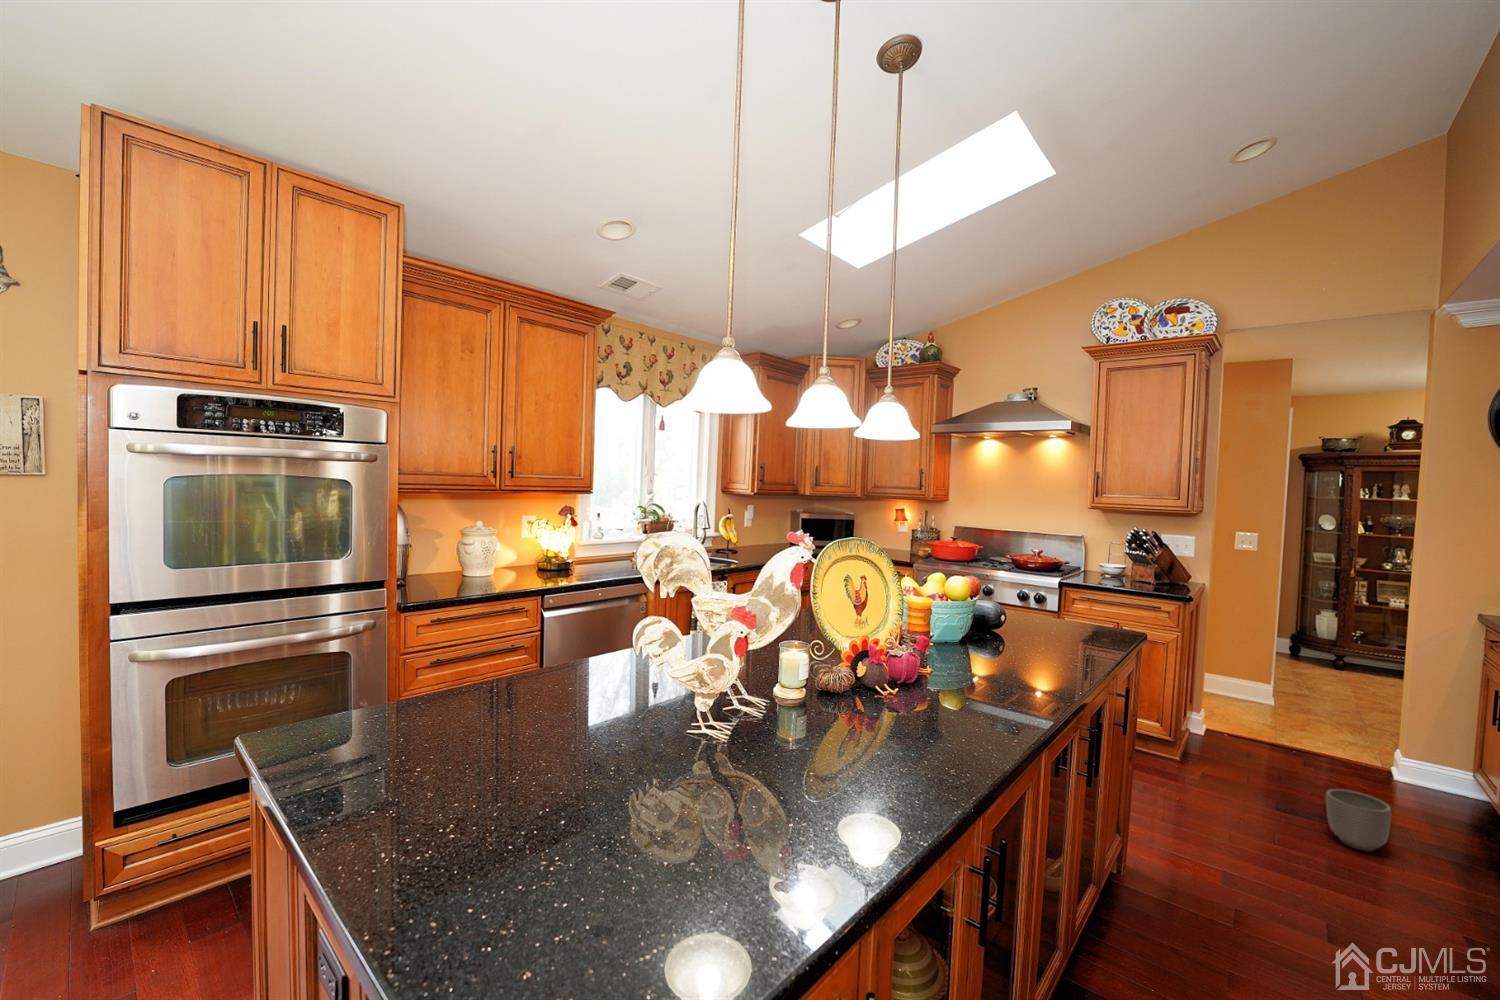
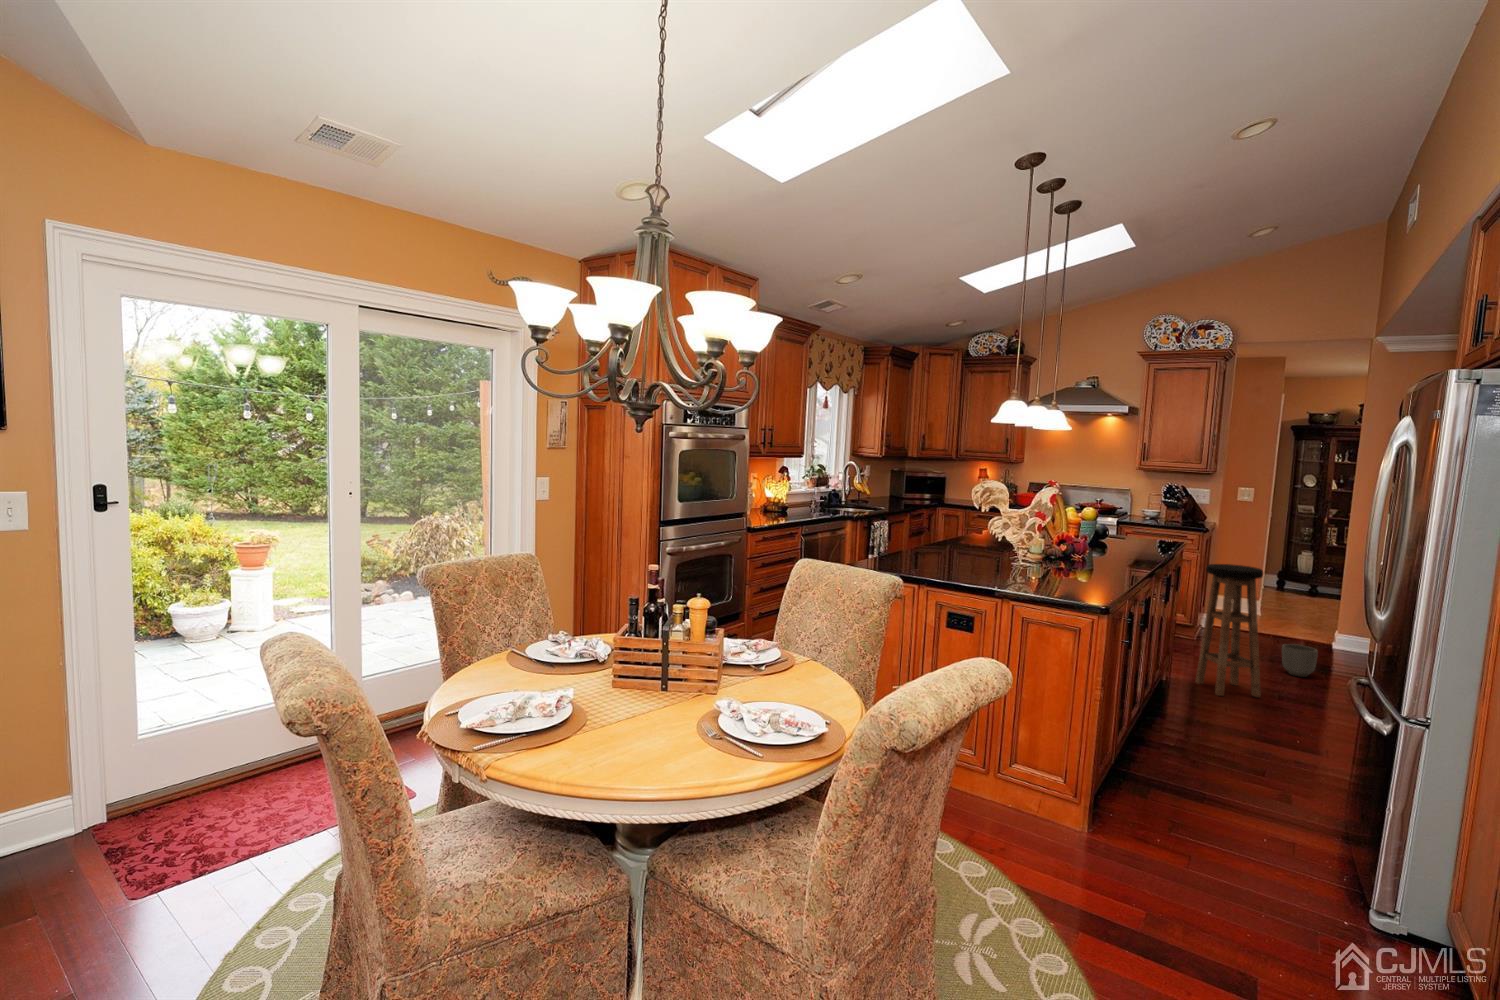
bar stool: none [1182,664,1303,916] -> present [1196,564,1263,697]

